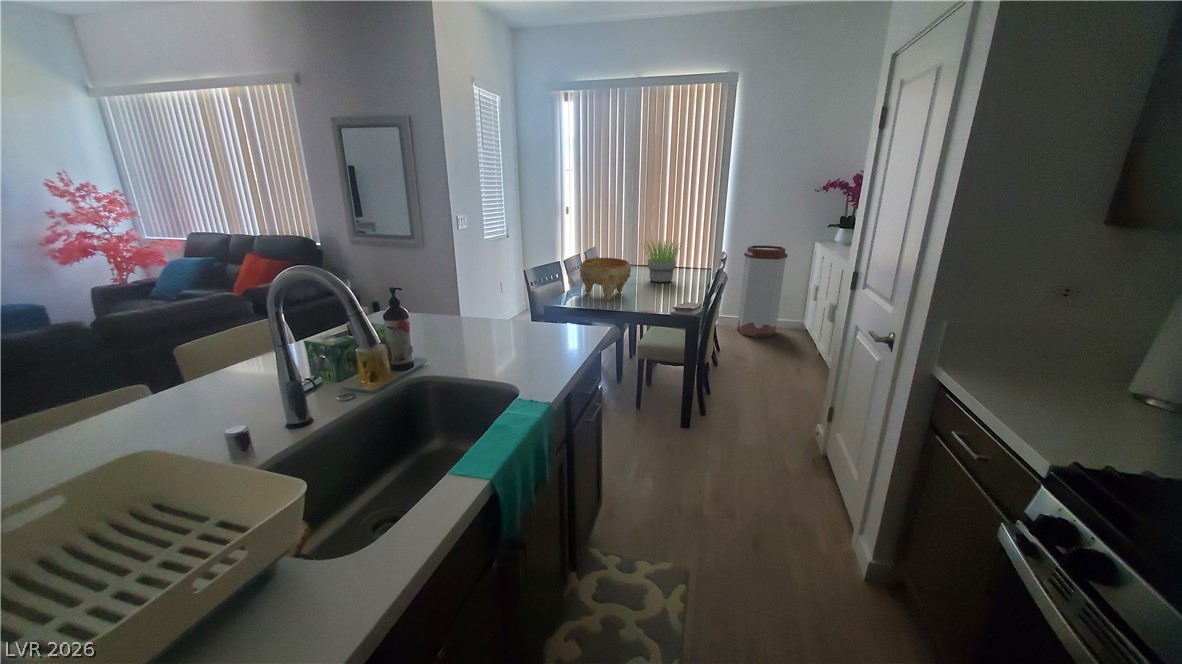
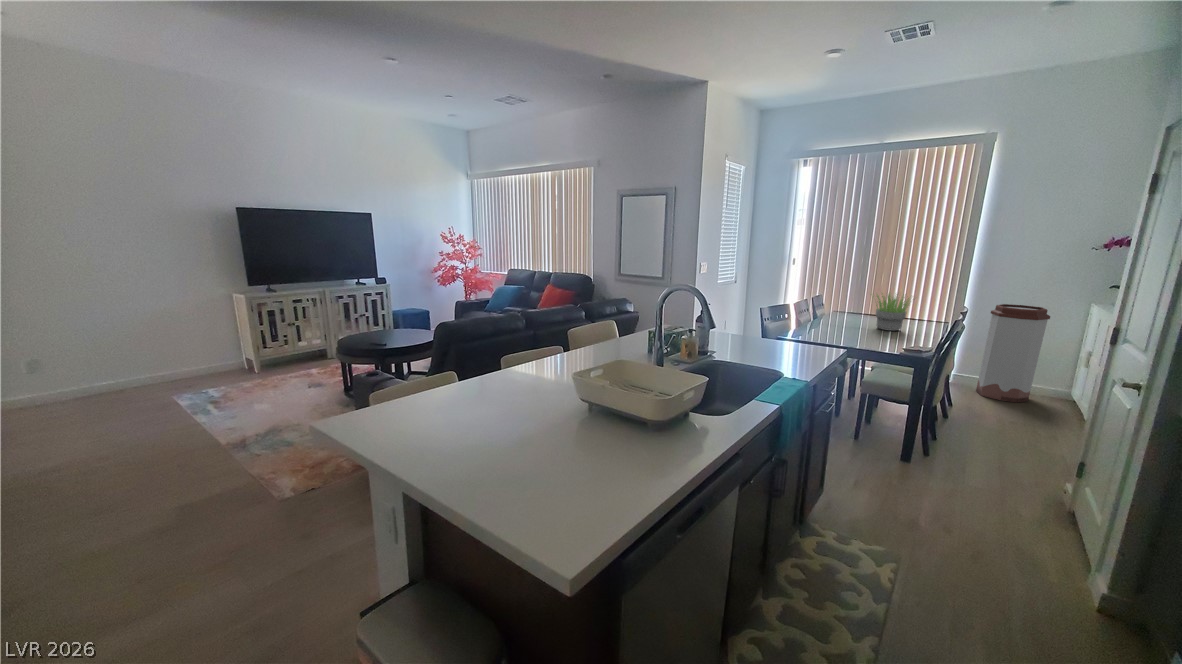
decorative bowl: present [580,258,631,301] -> none [810,304,860,340]

